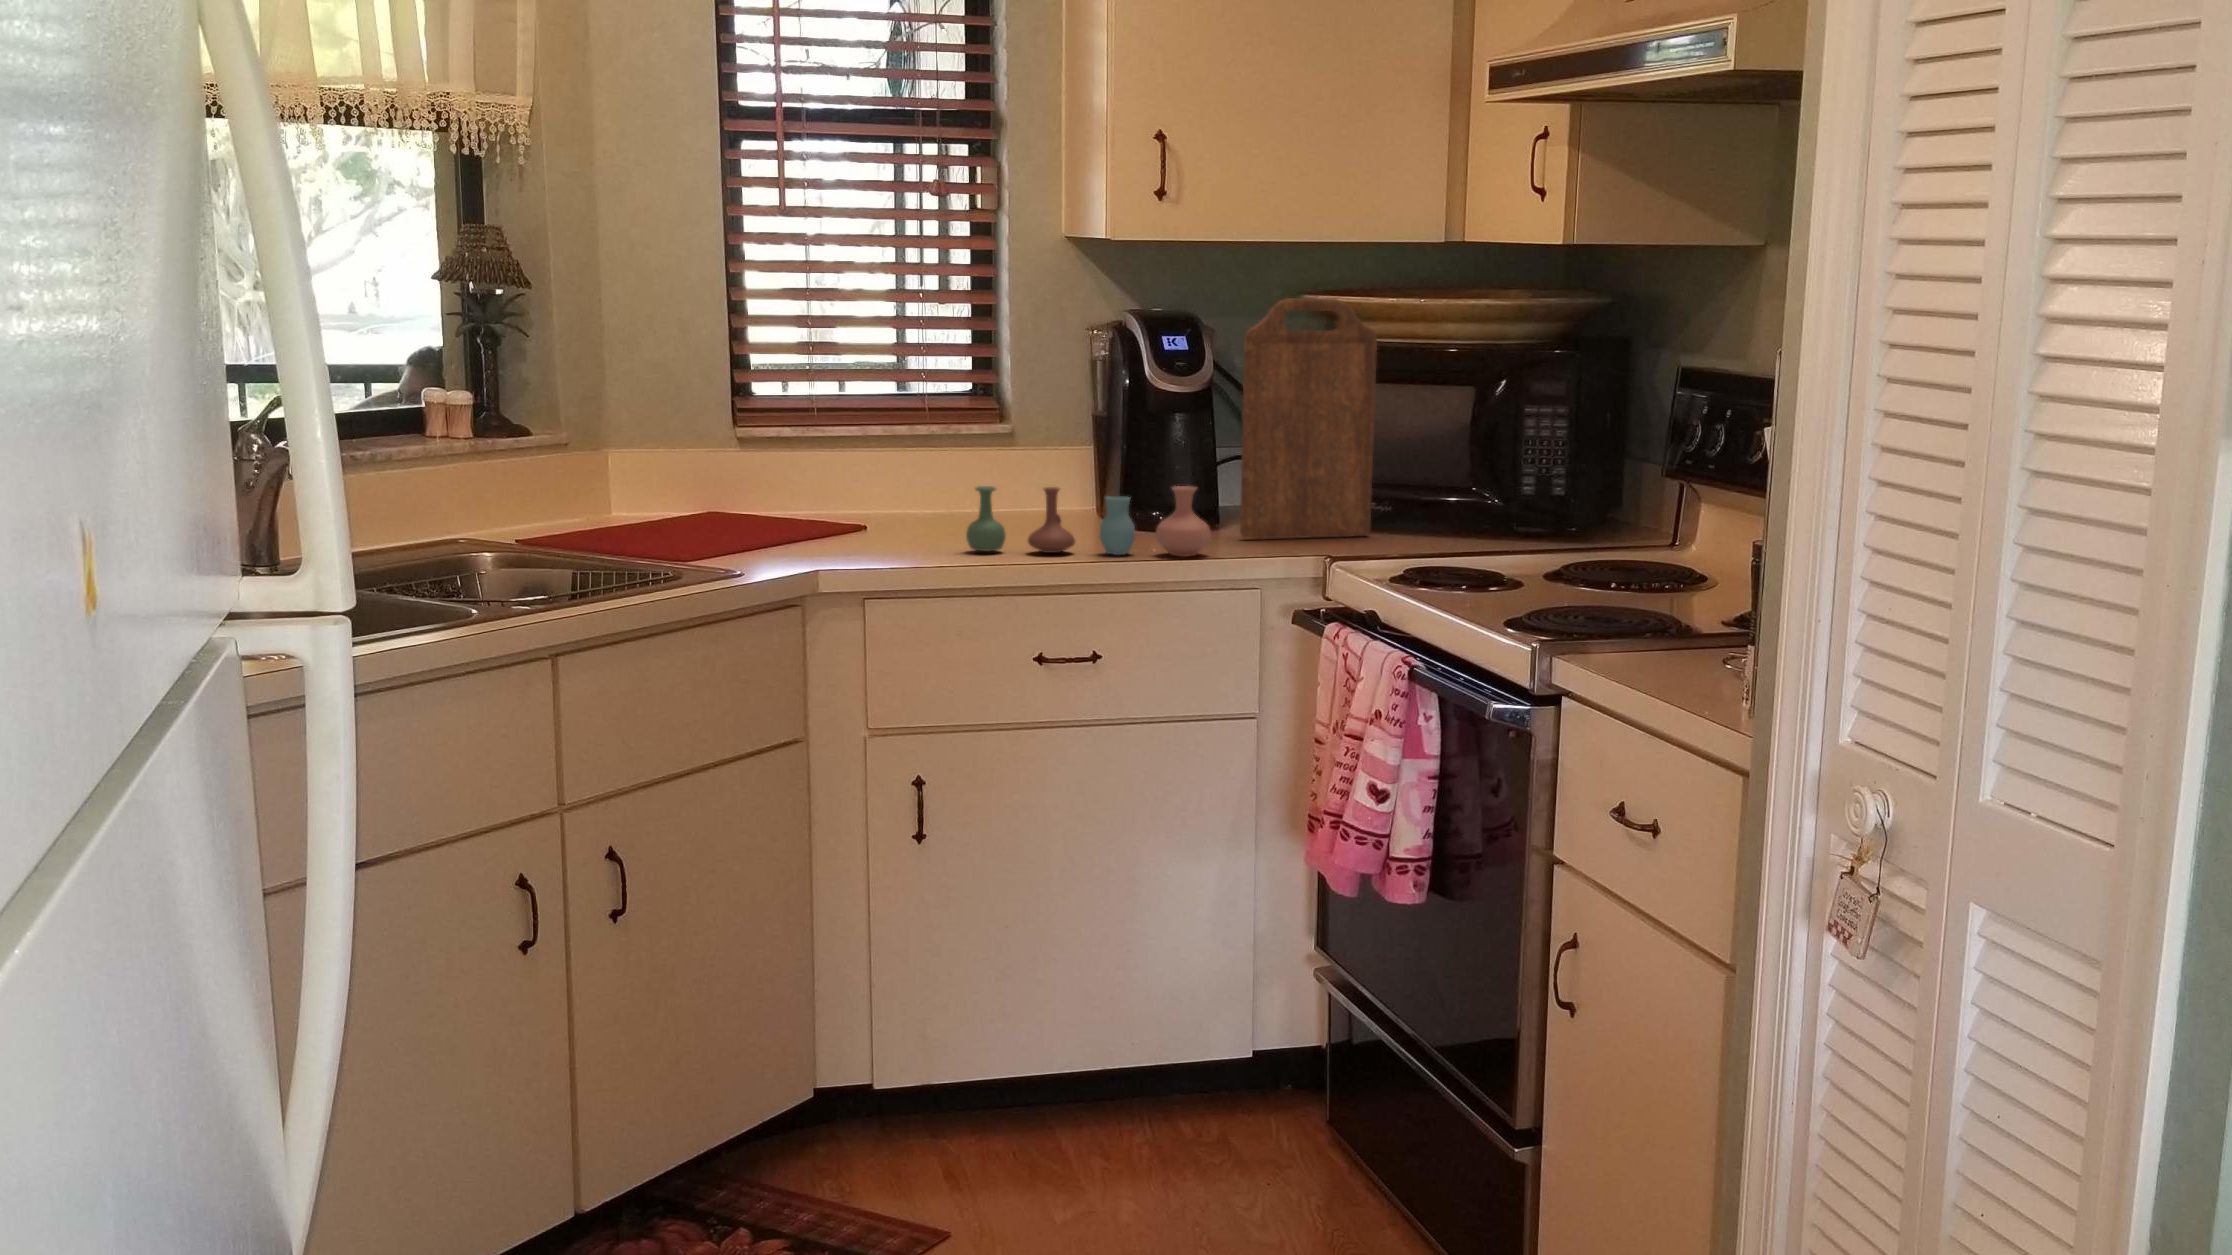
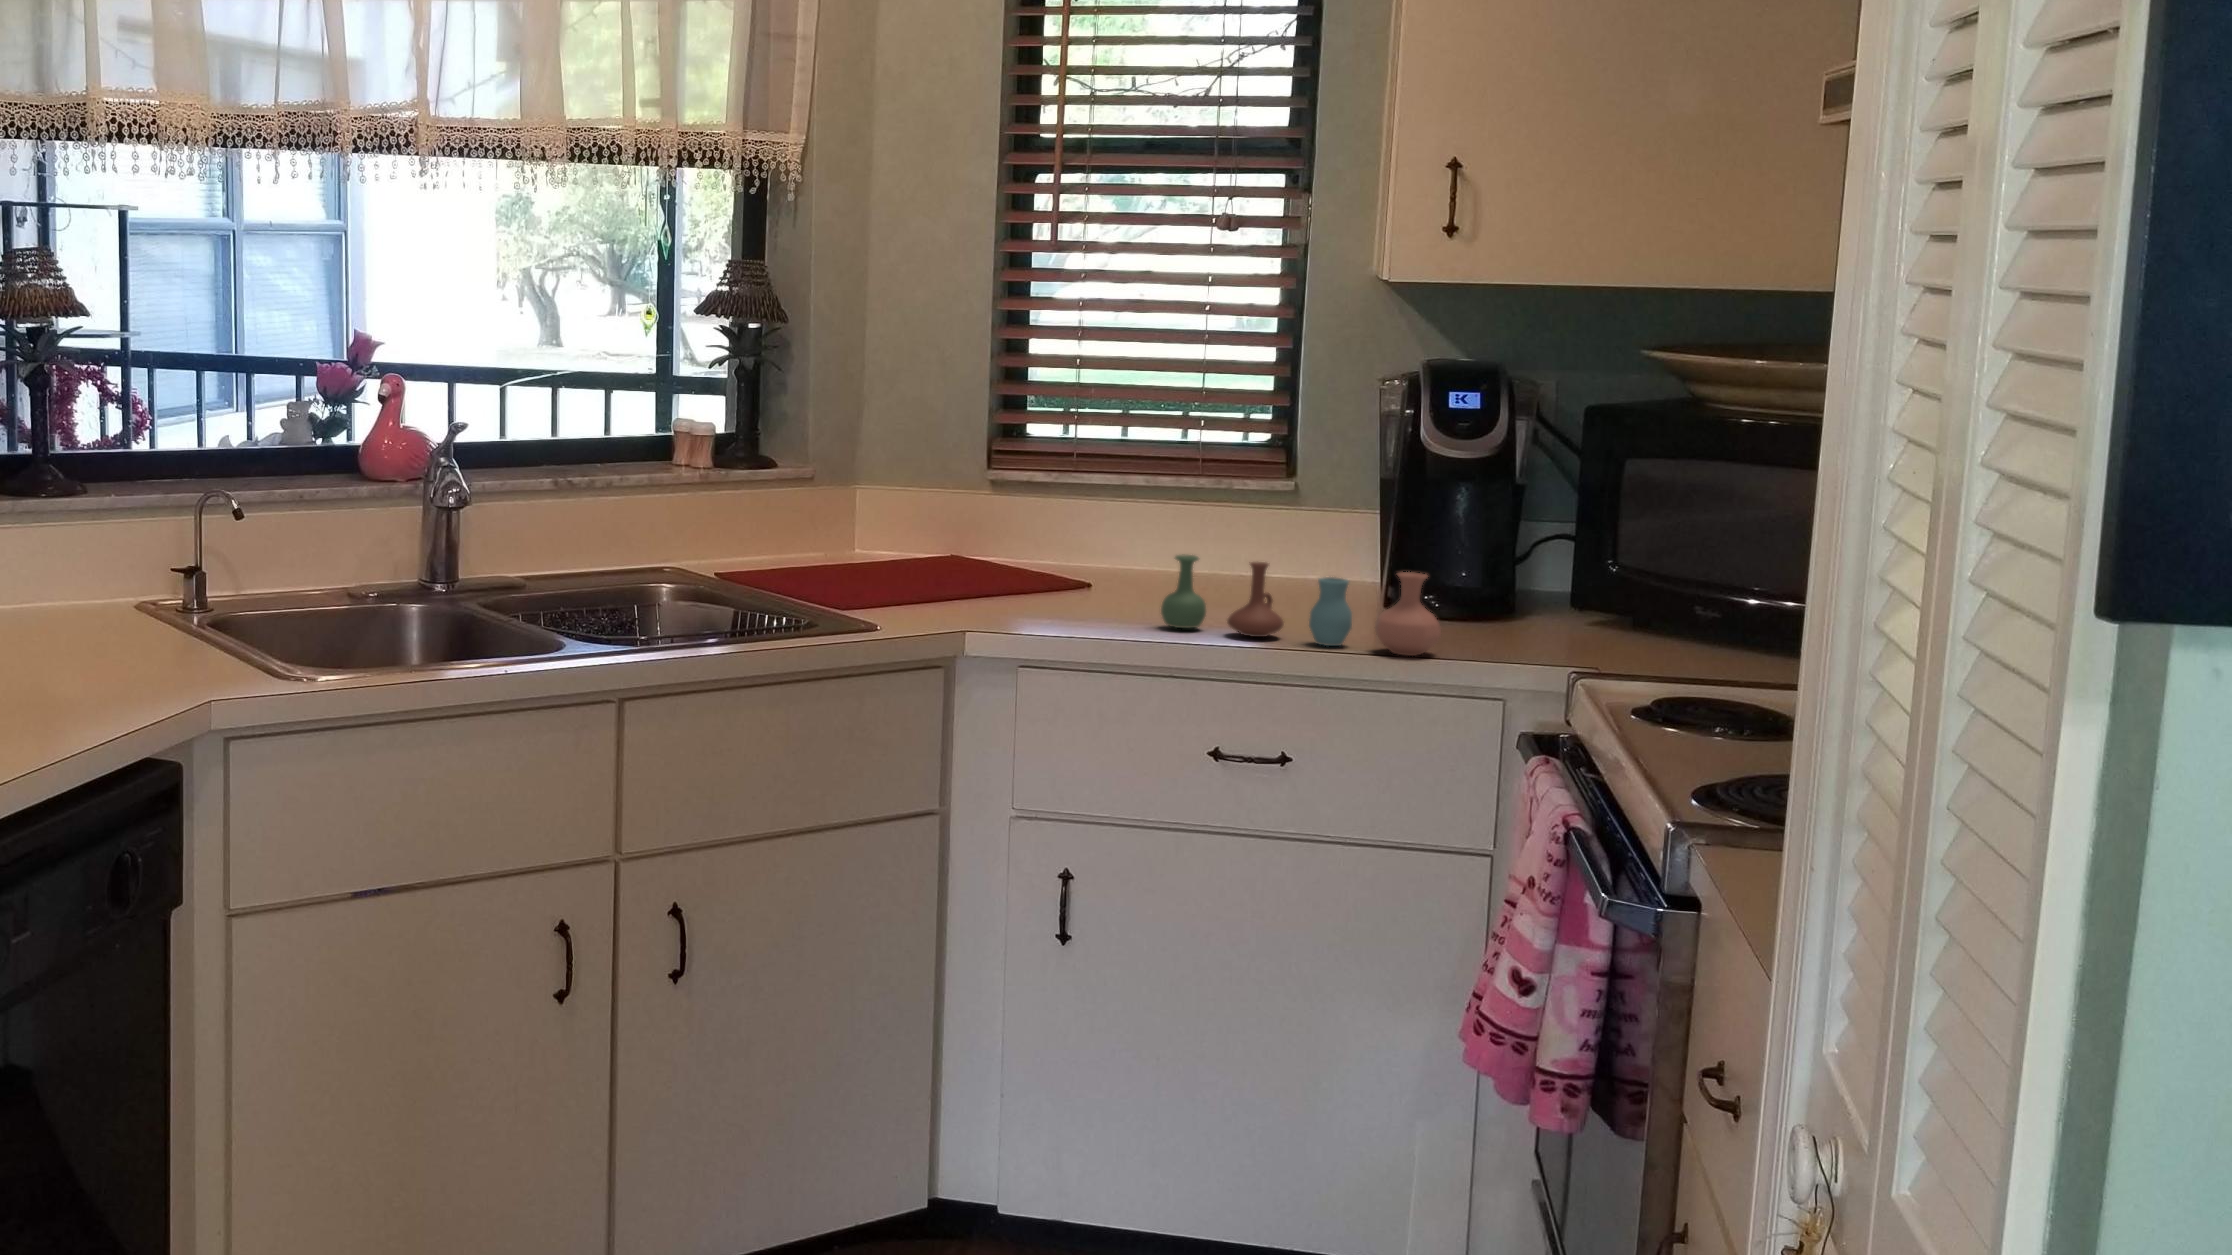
cutting board: present [1240,298,1377,538] -> none [1506,358,1704,649]

